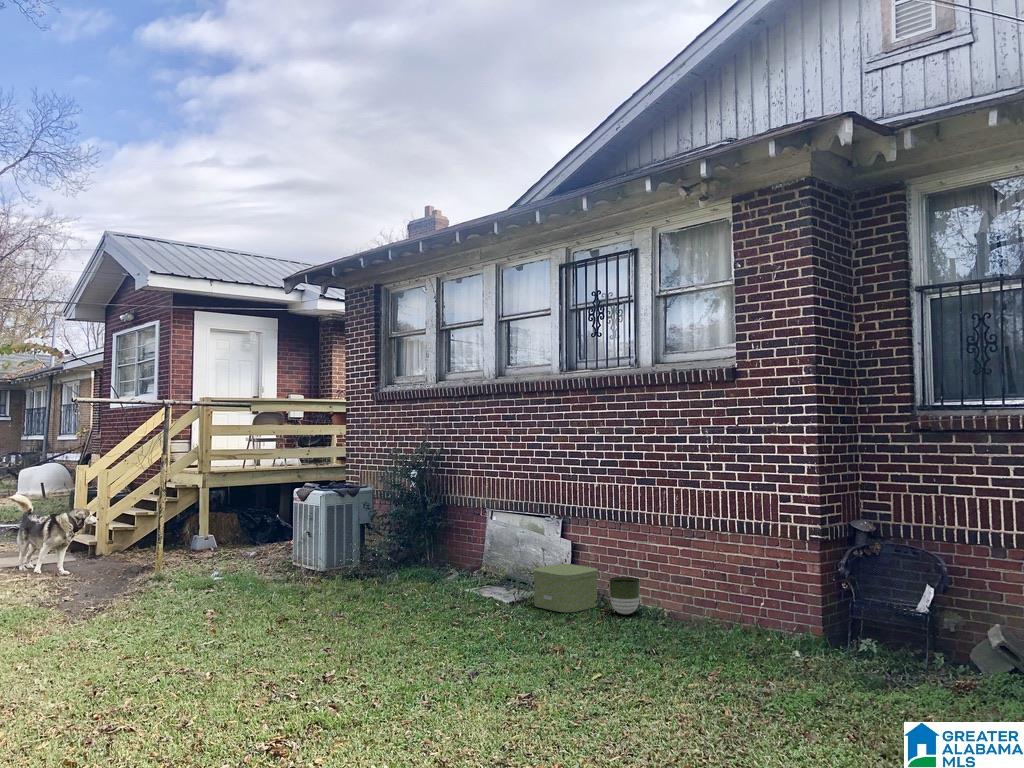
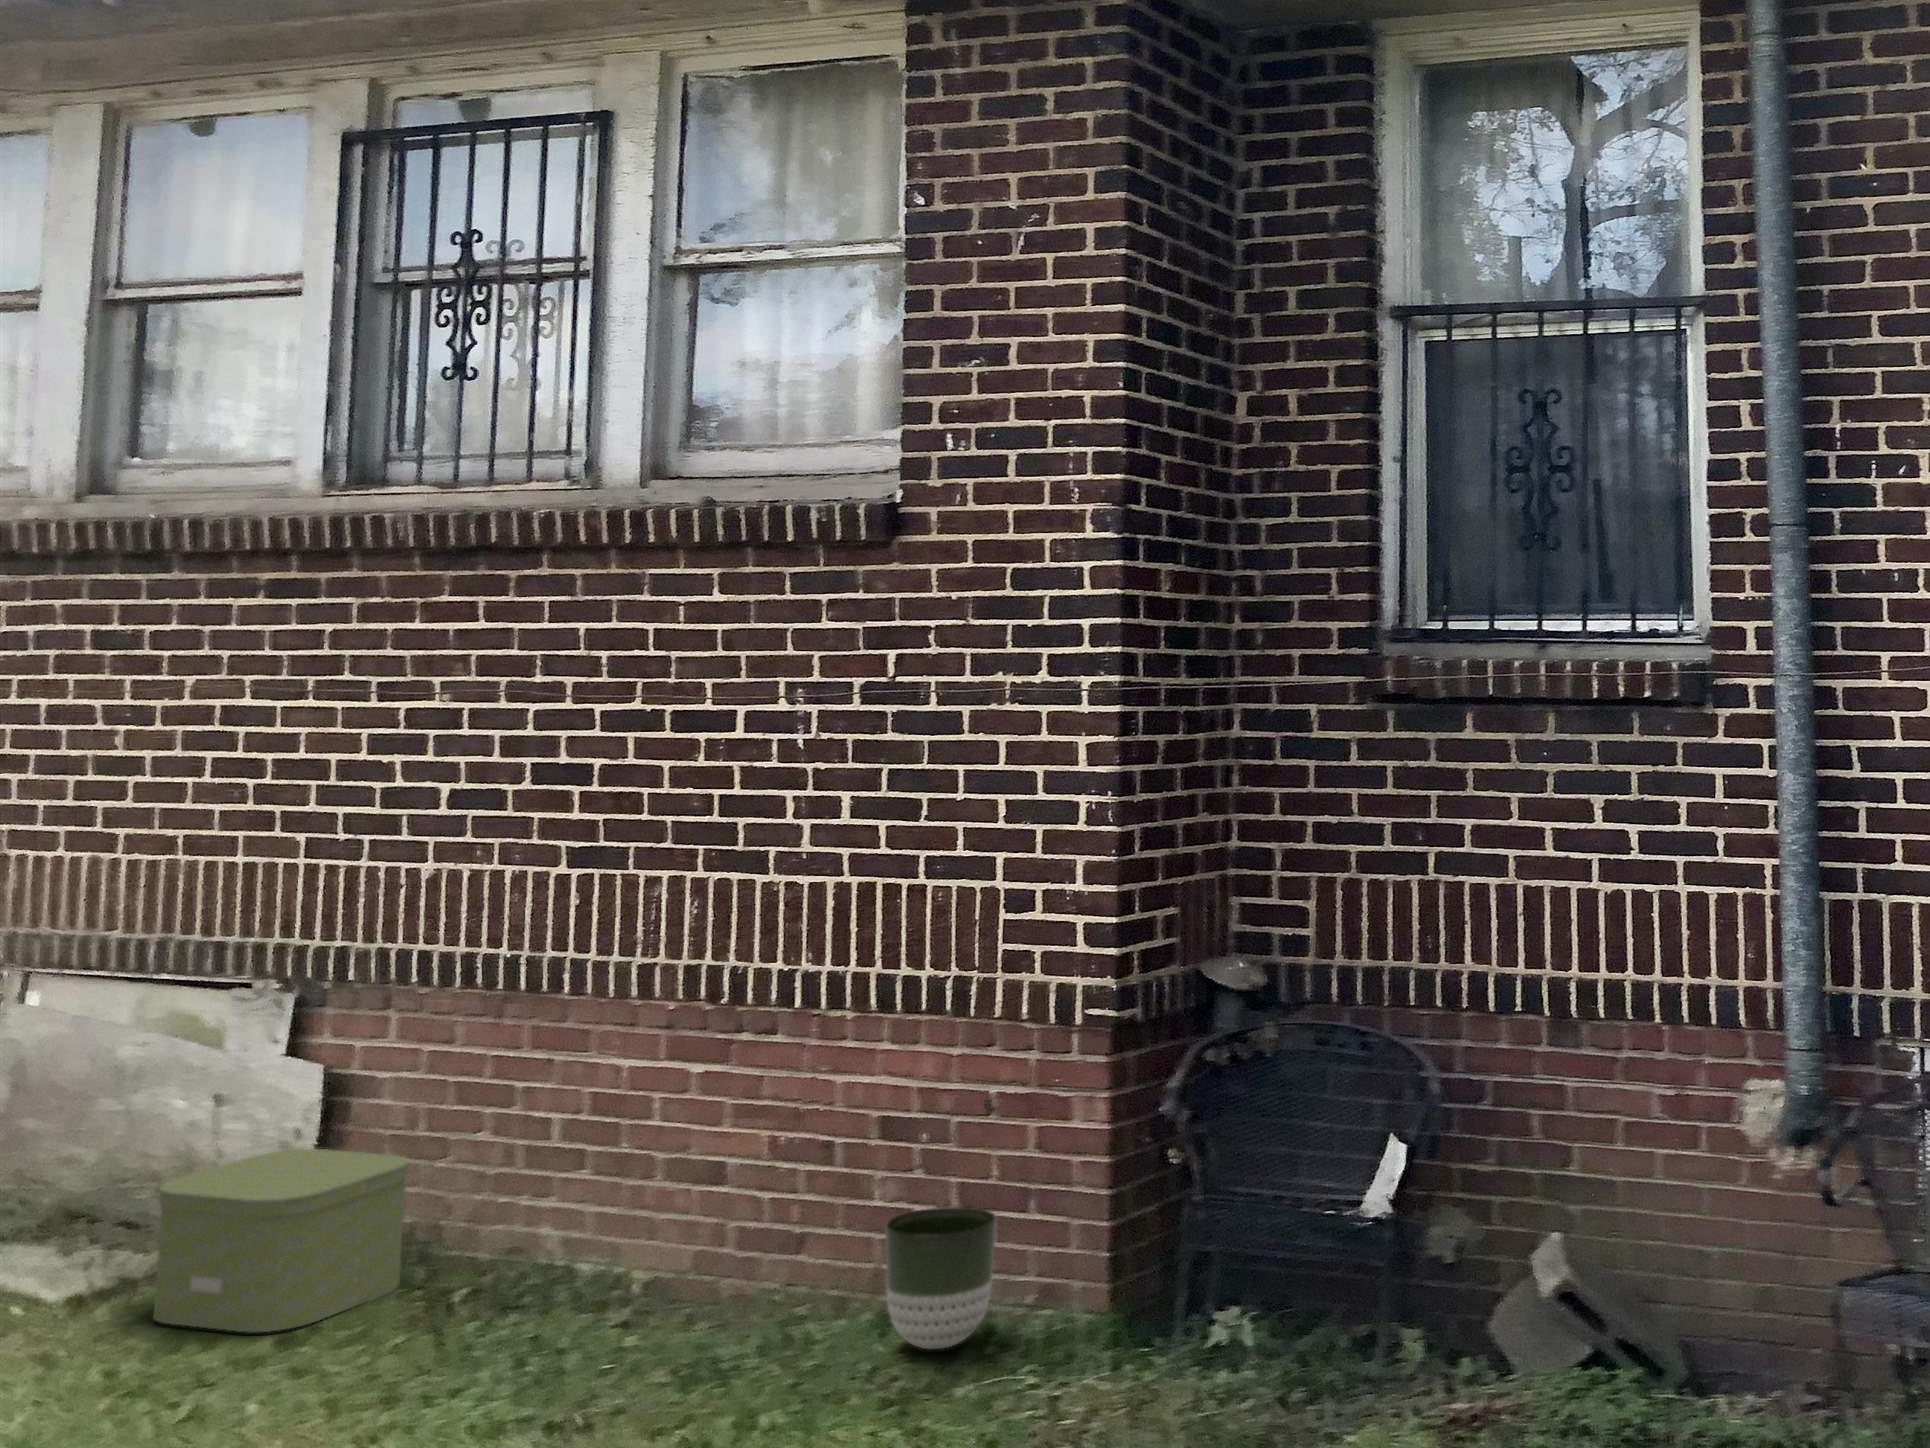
planter: present [609,577,640,614] -> present [885,1207,996,1349]

